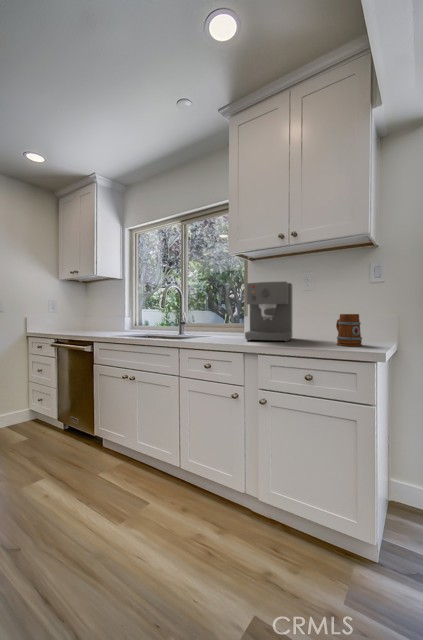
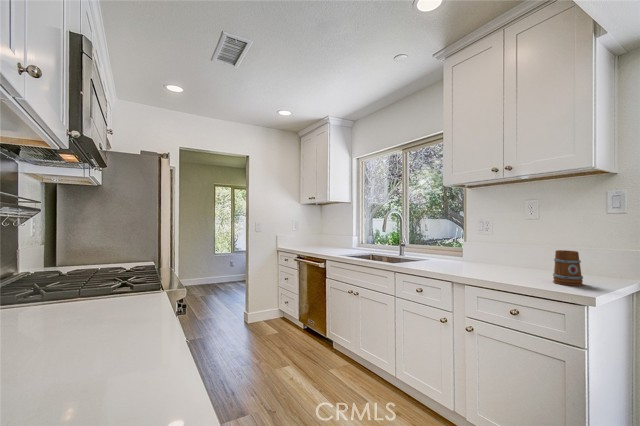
coffee maker: present [245,282,292,342] -> none [457,214,513,273]

